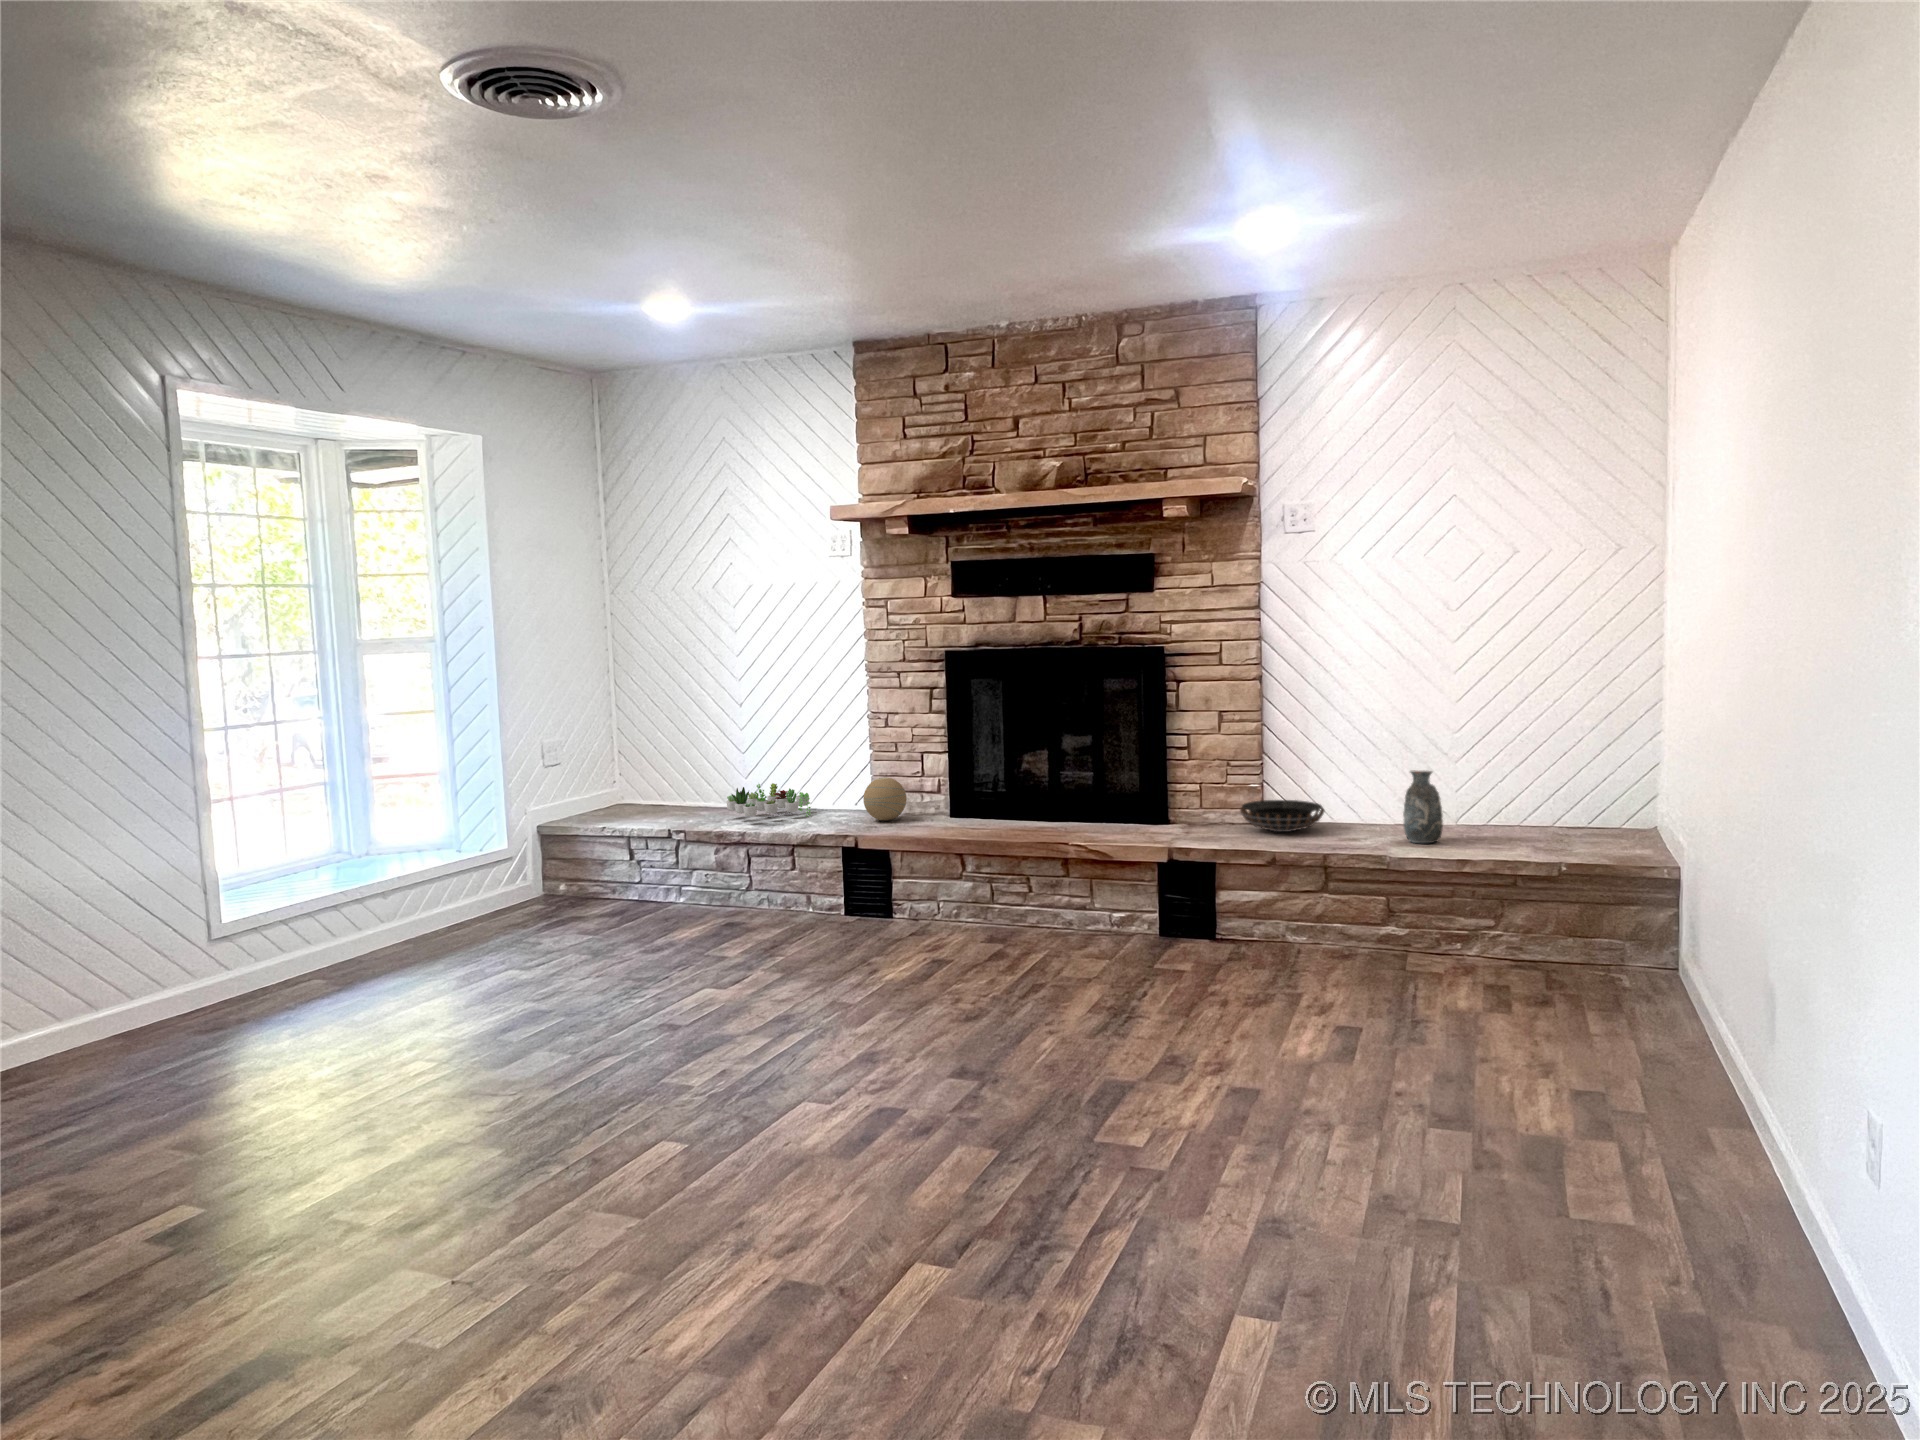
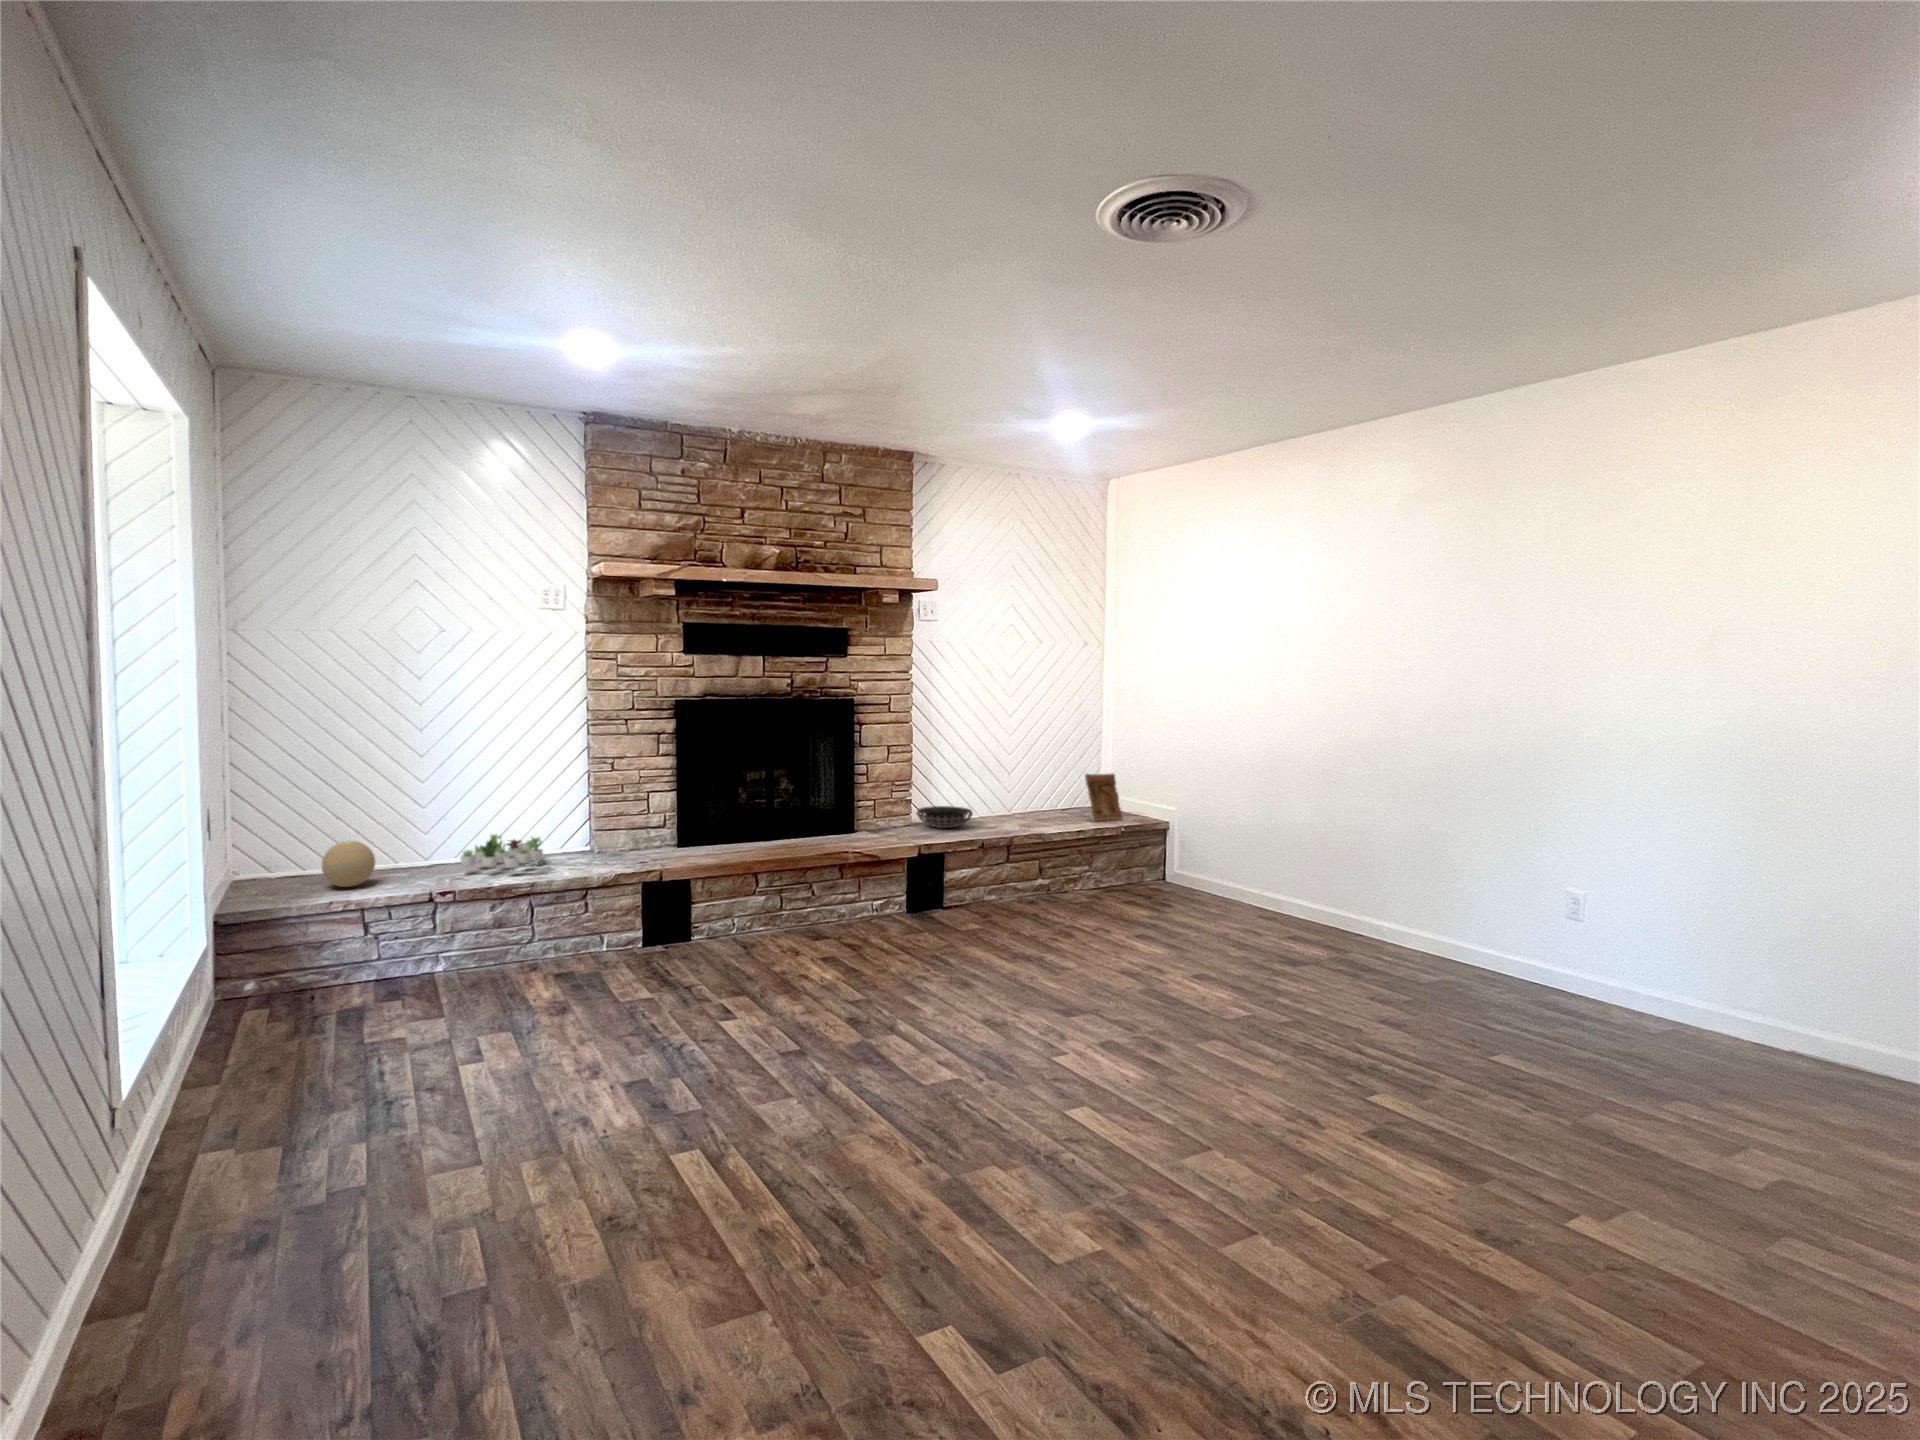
picture frame: none [1525,768,1599,853] -> present [1085,773,1123,821]
decorative vase: present [1403,770,1443,843] -> none [1024,779,1047,825]
decorative orb: present [863,777,907,821] -> present [322,841,375,887]

